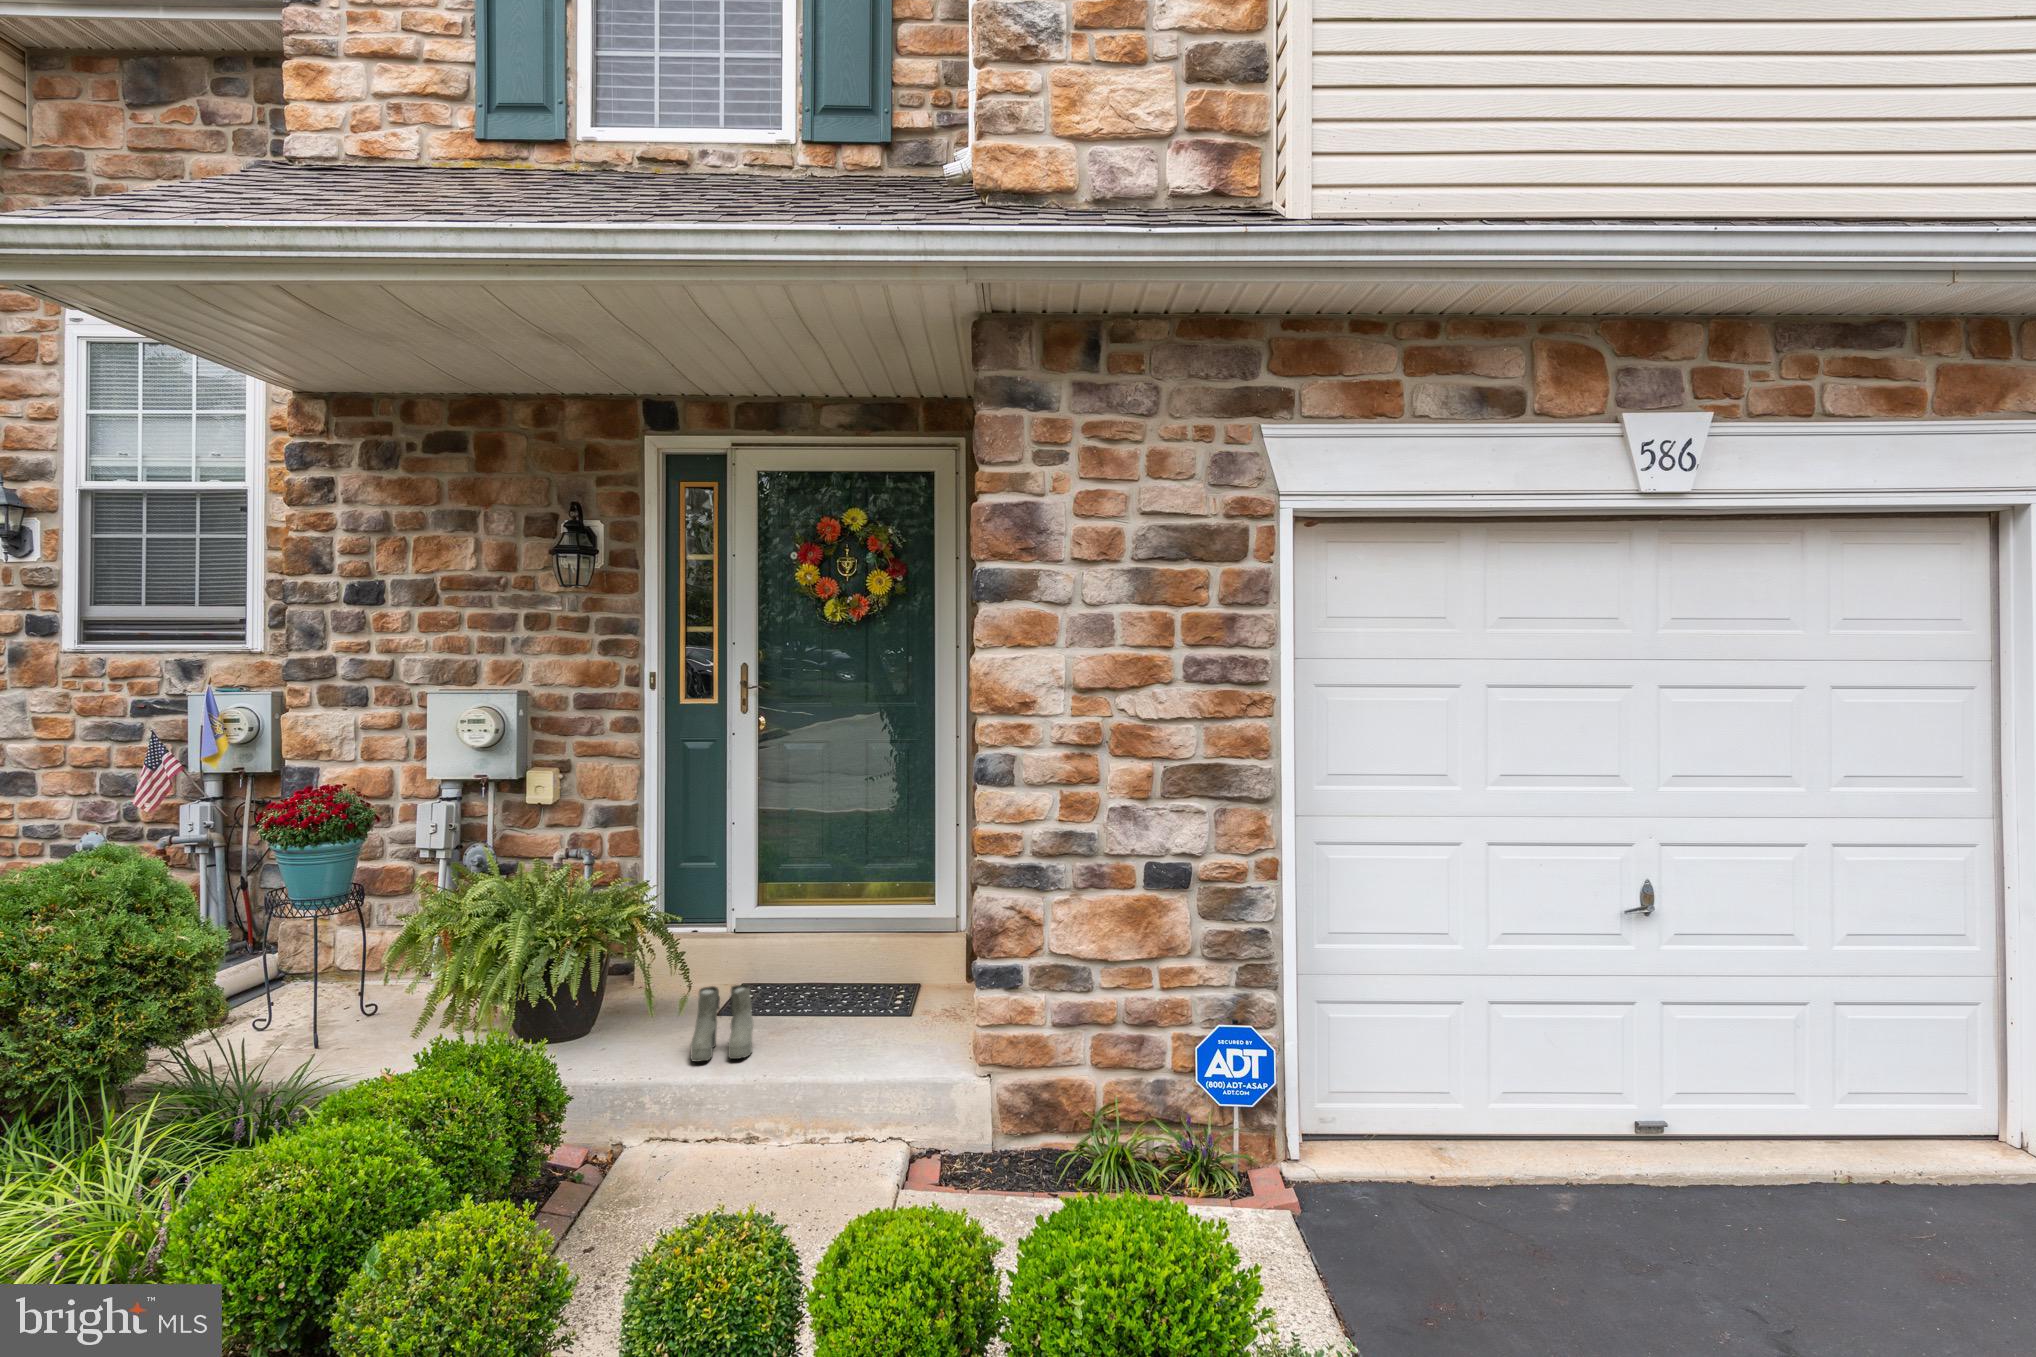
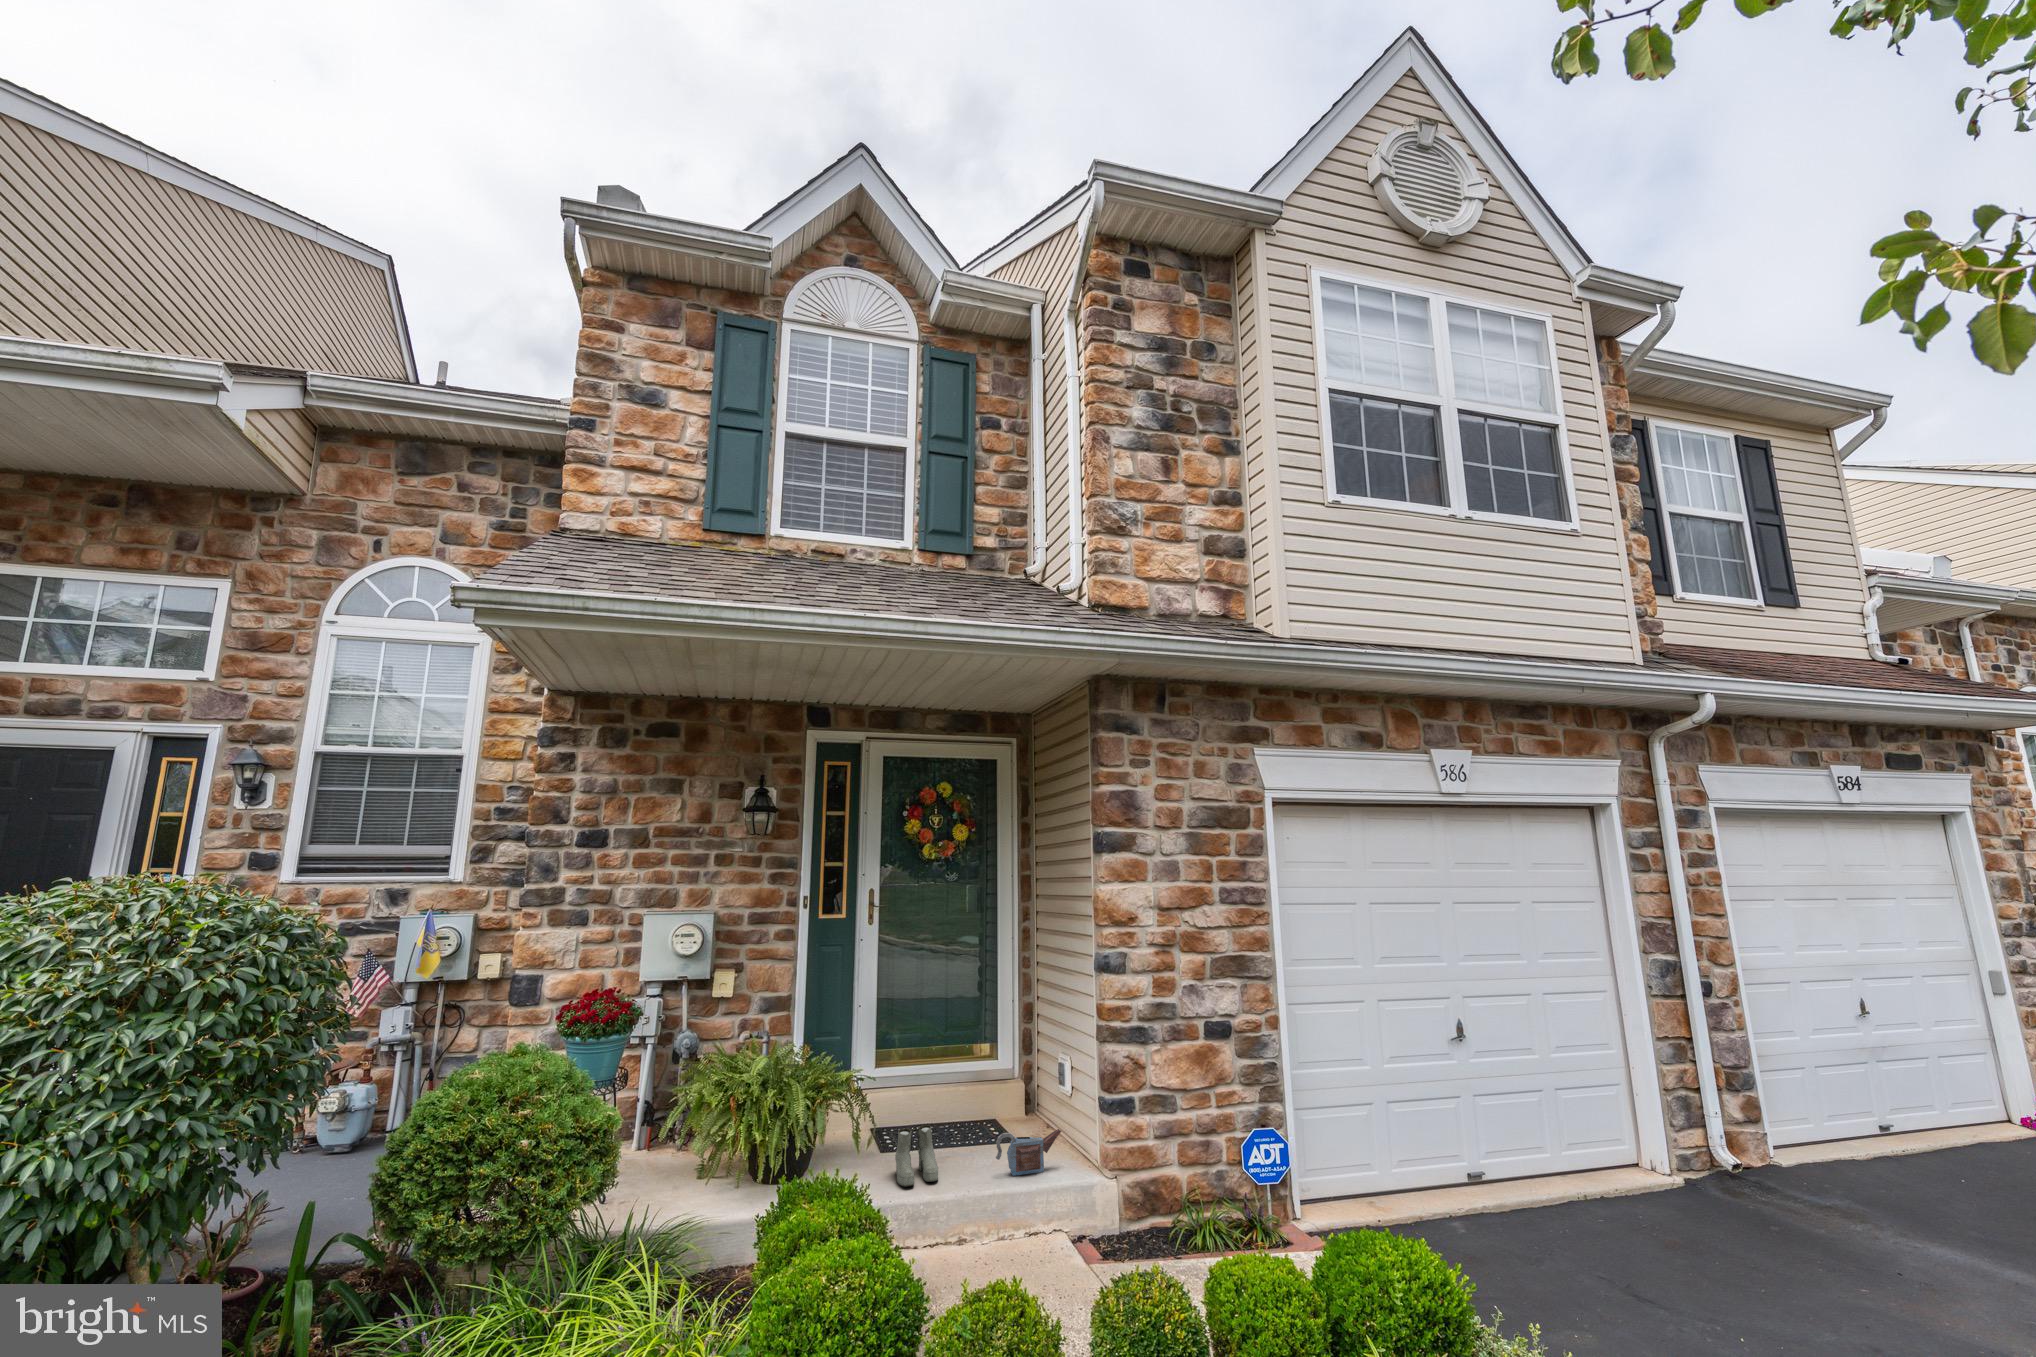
watering can: none [827,1003,930,1062] -> present [996,1129,1061,1176]

